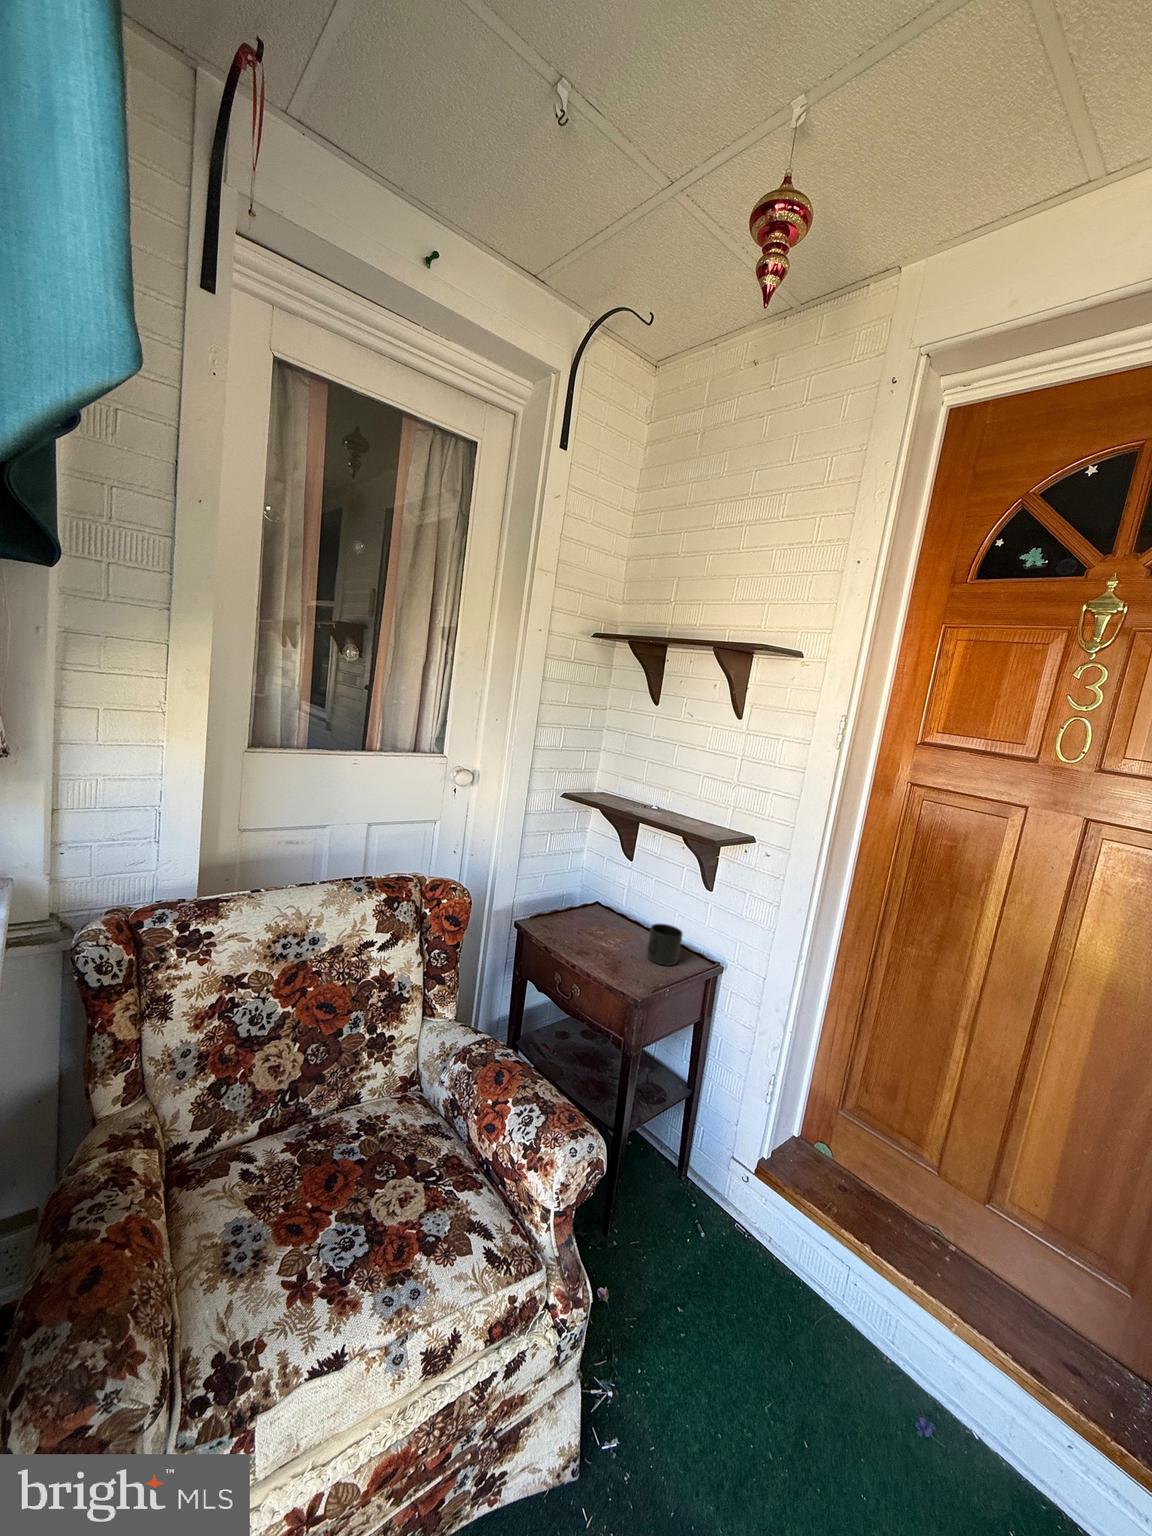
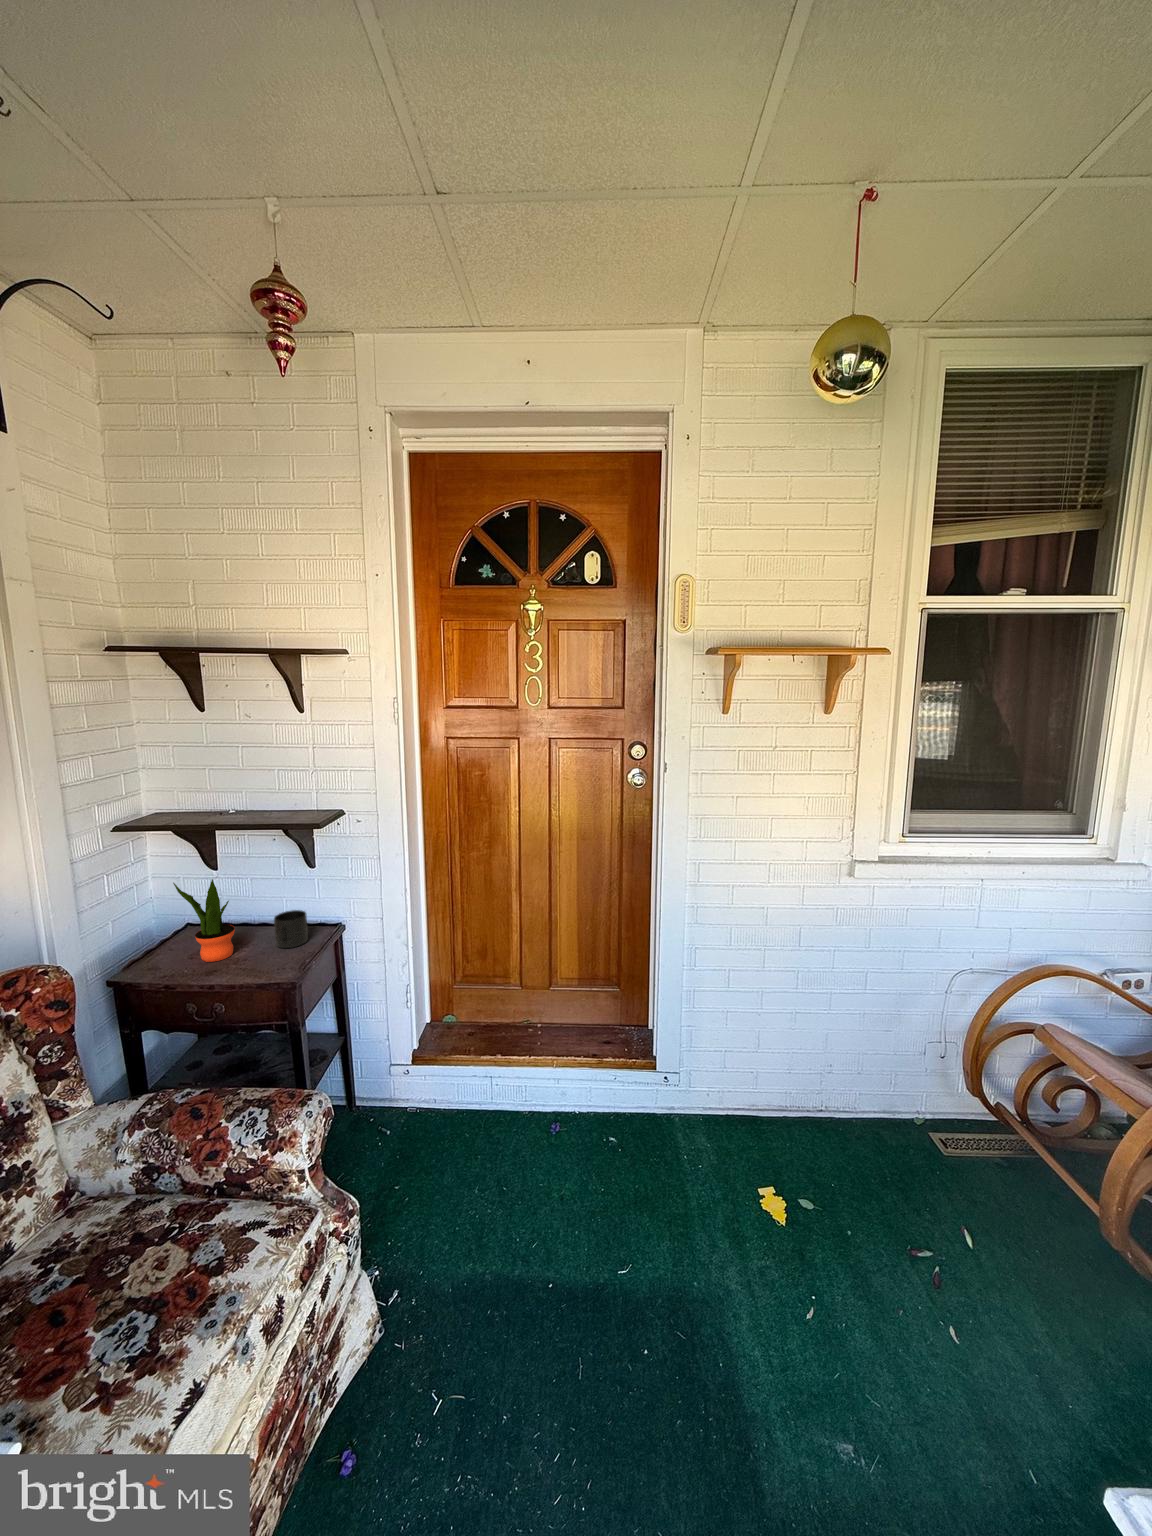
potted plant: none [581,855,619,945] -> present [173,879,235,962]

